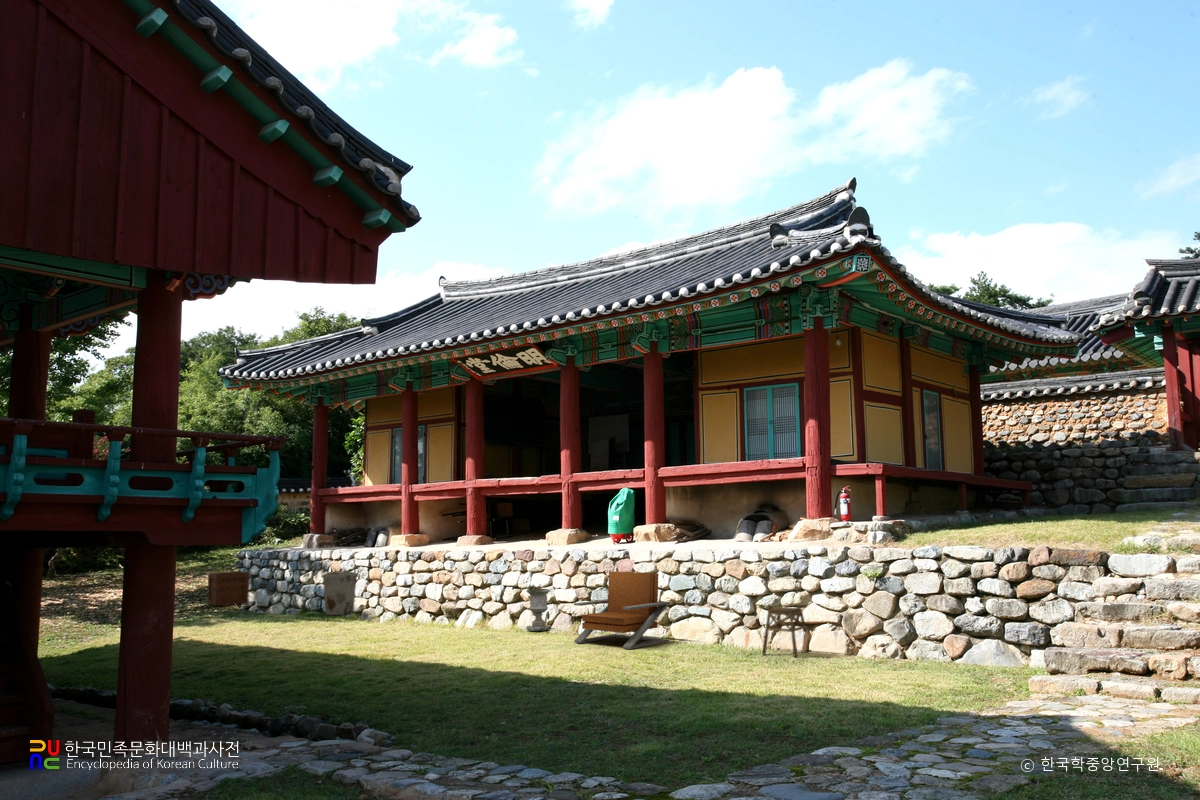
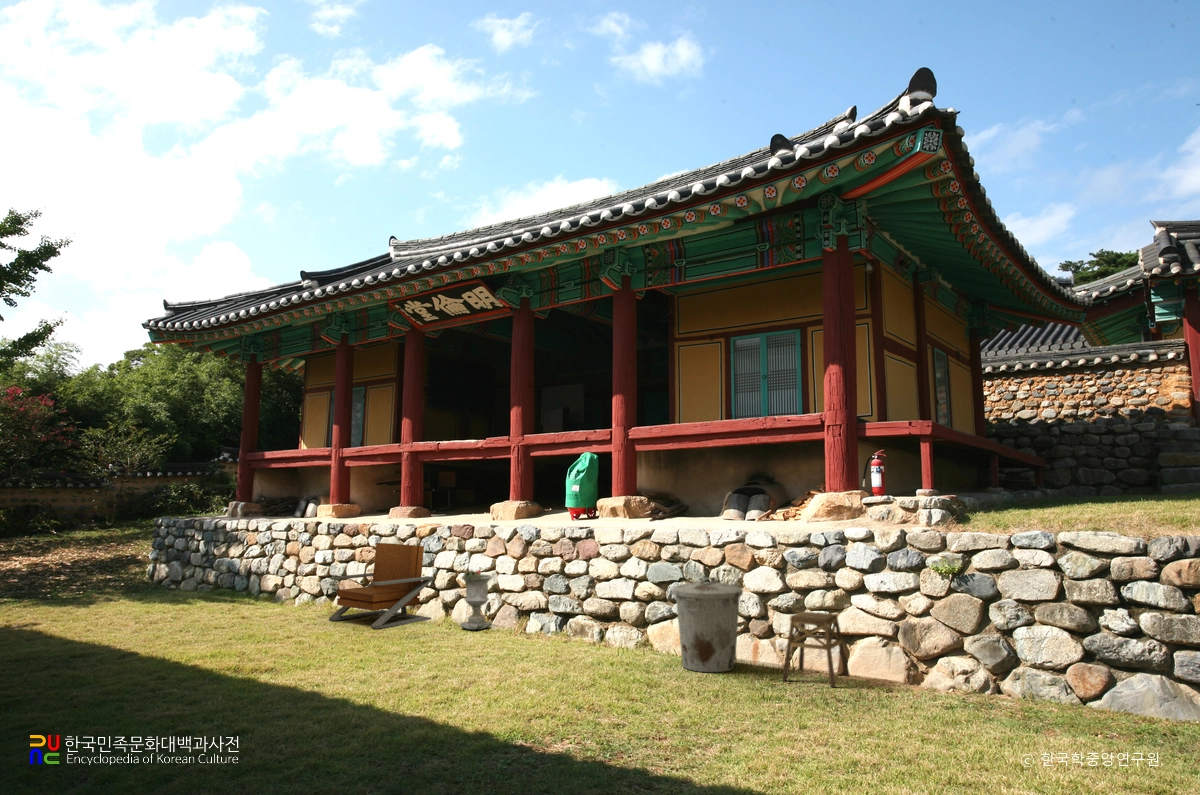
trash can: present [321,569,358,615] -> present [673,577,743,672]
wooden crate: present [208,571,249,606] -> none [108,543,157,583]
lounge chair: present [574,571,670,649] -> present [329,543,434,629]

